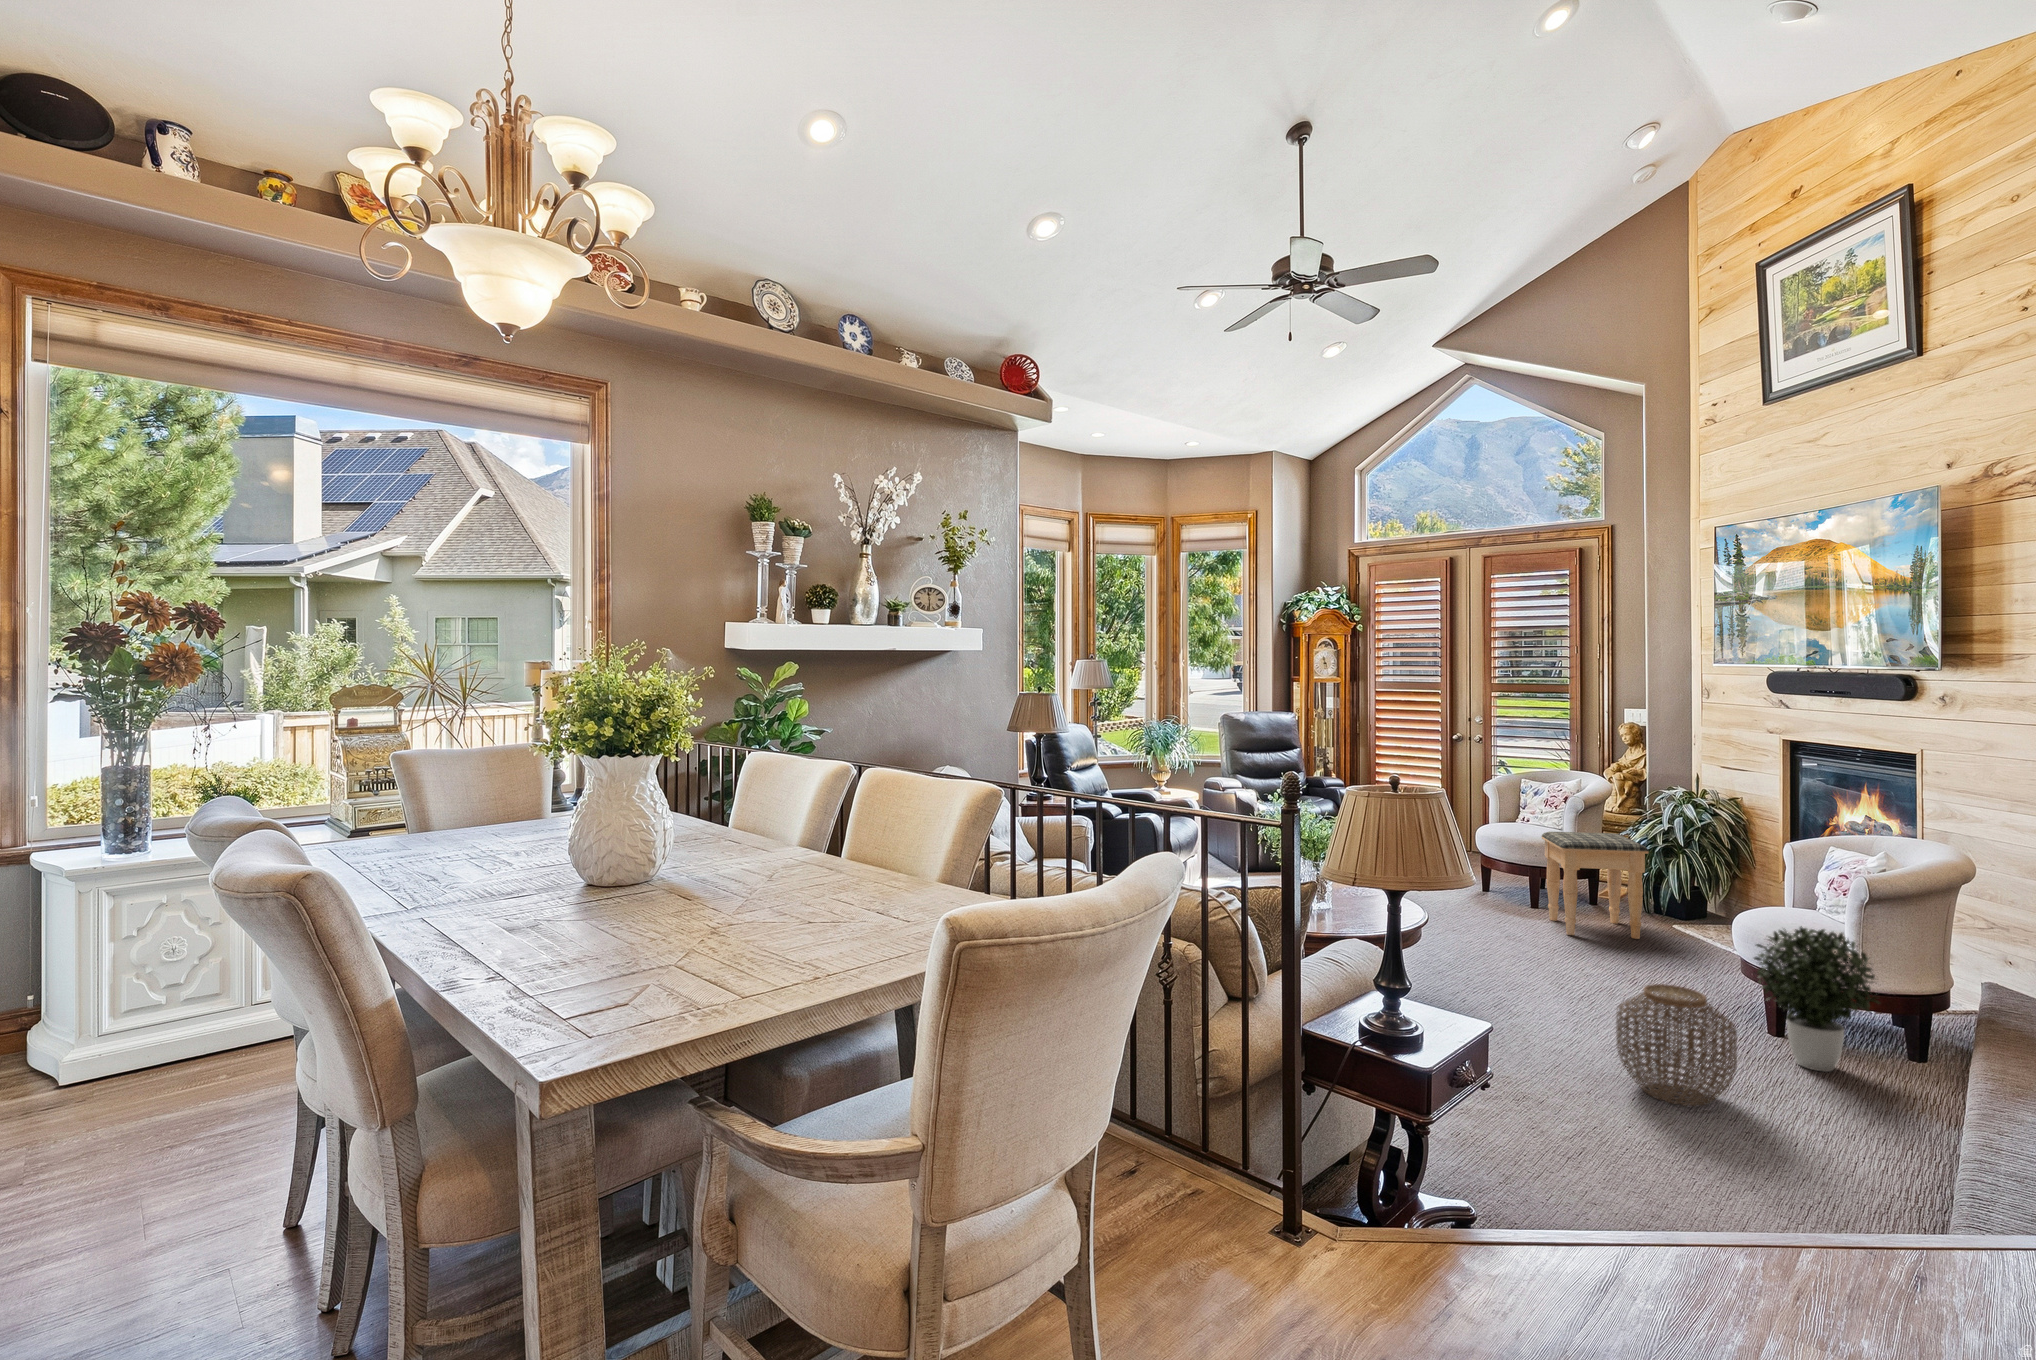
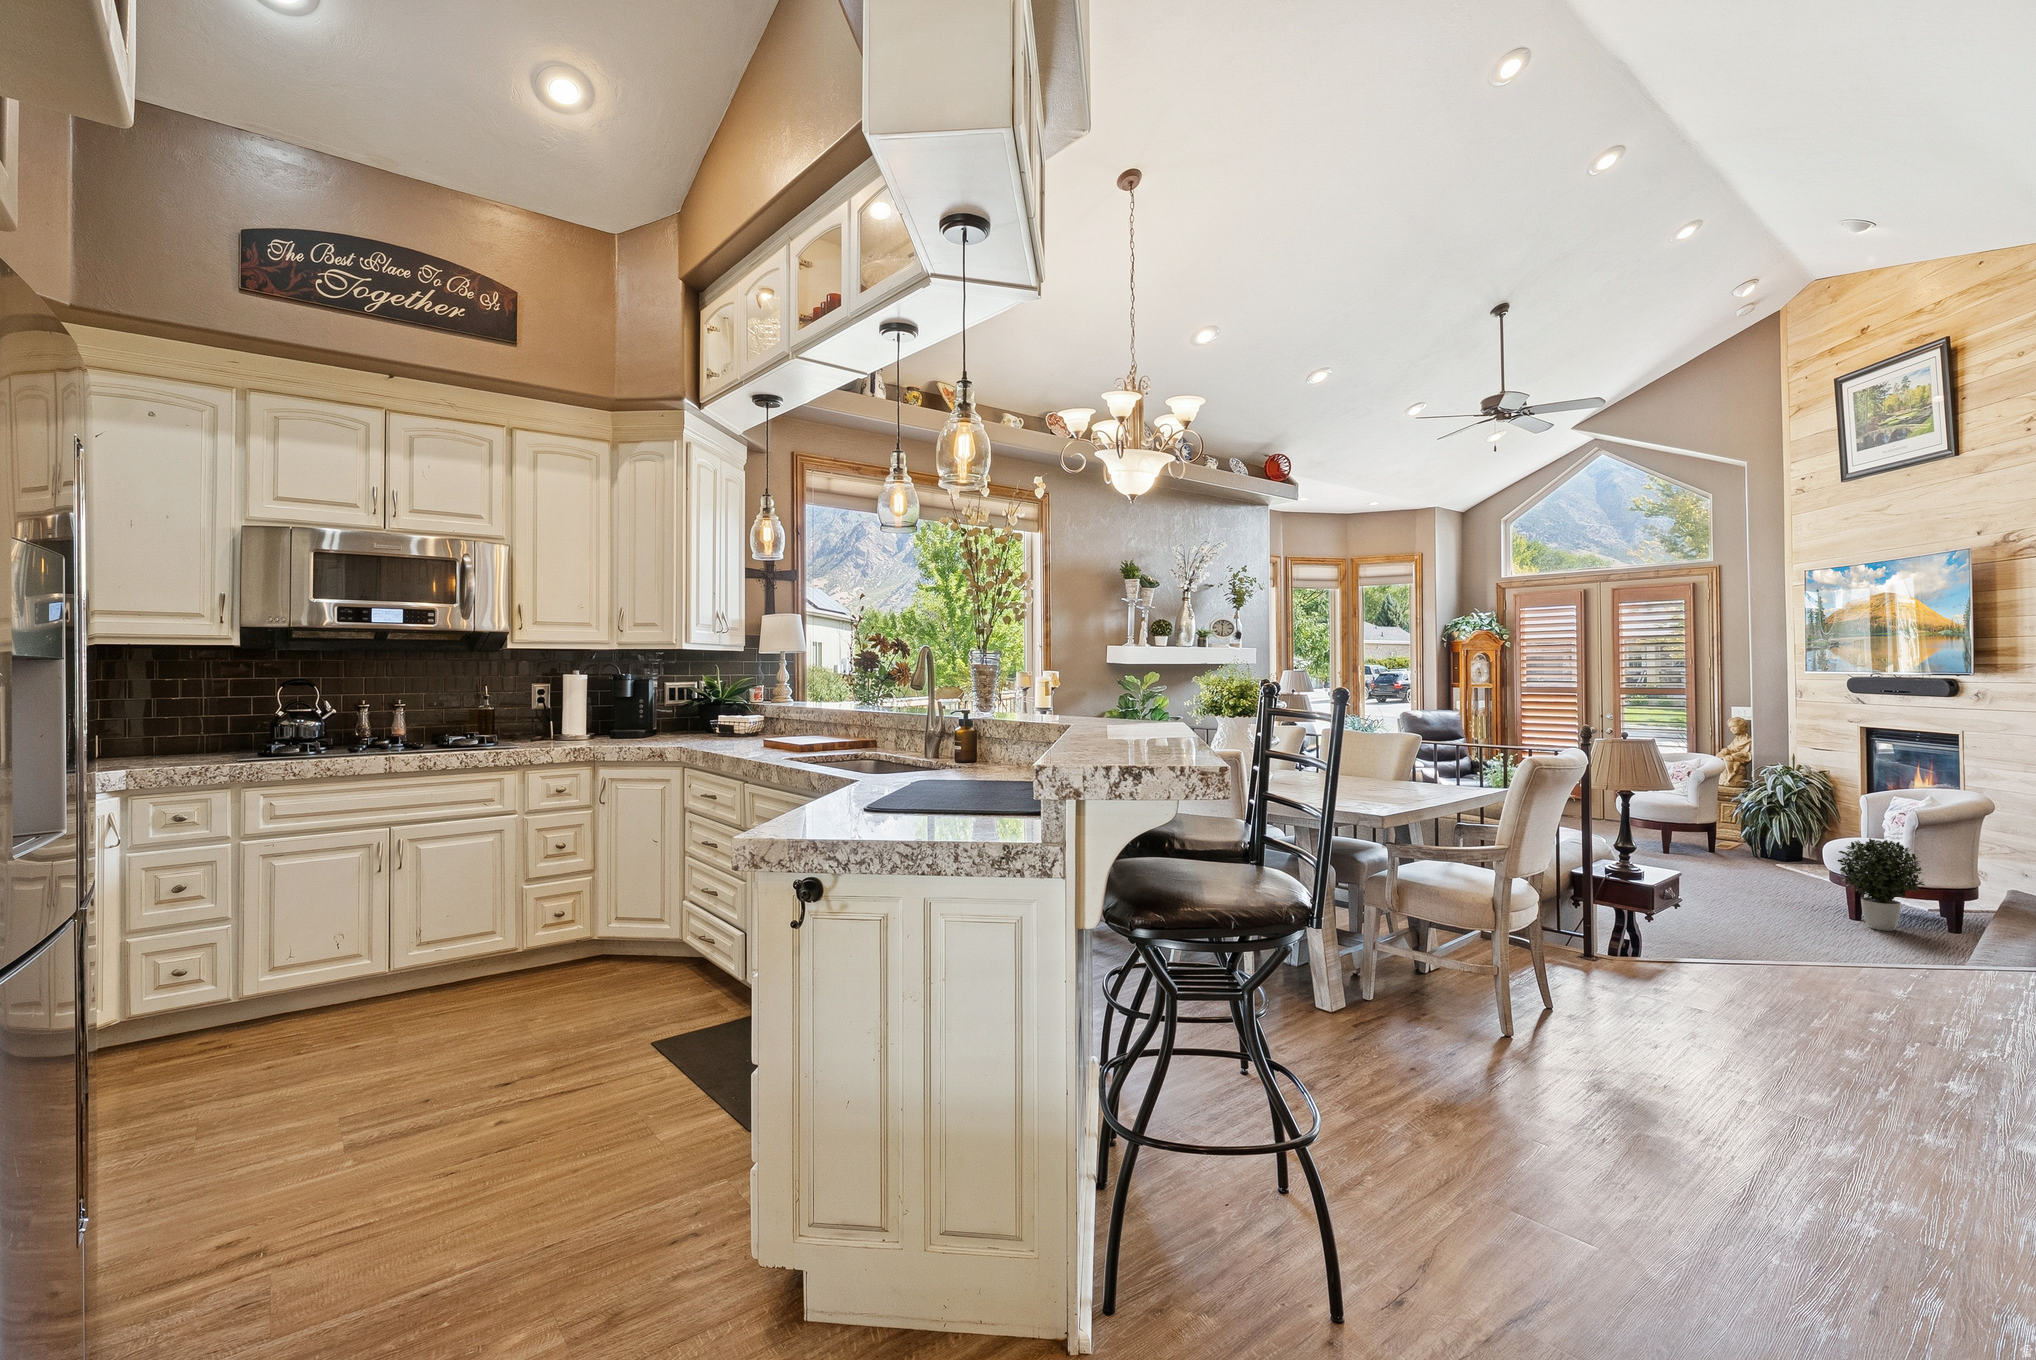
footstool: present [1542,832,1649,939] -> none [1673,793,1758,868]
woven basket: present [1616,984,1737,1106] -> none [1744,871,1825,943]

